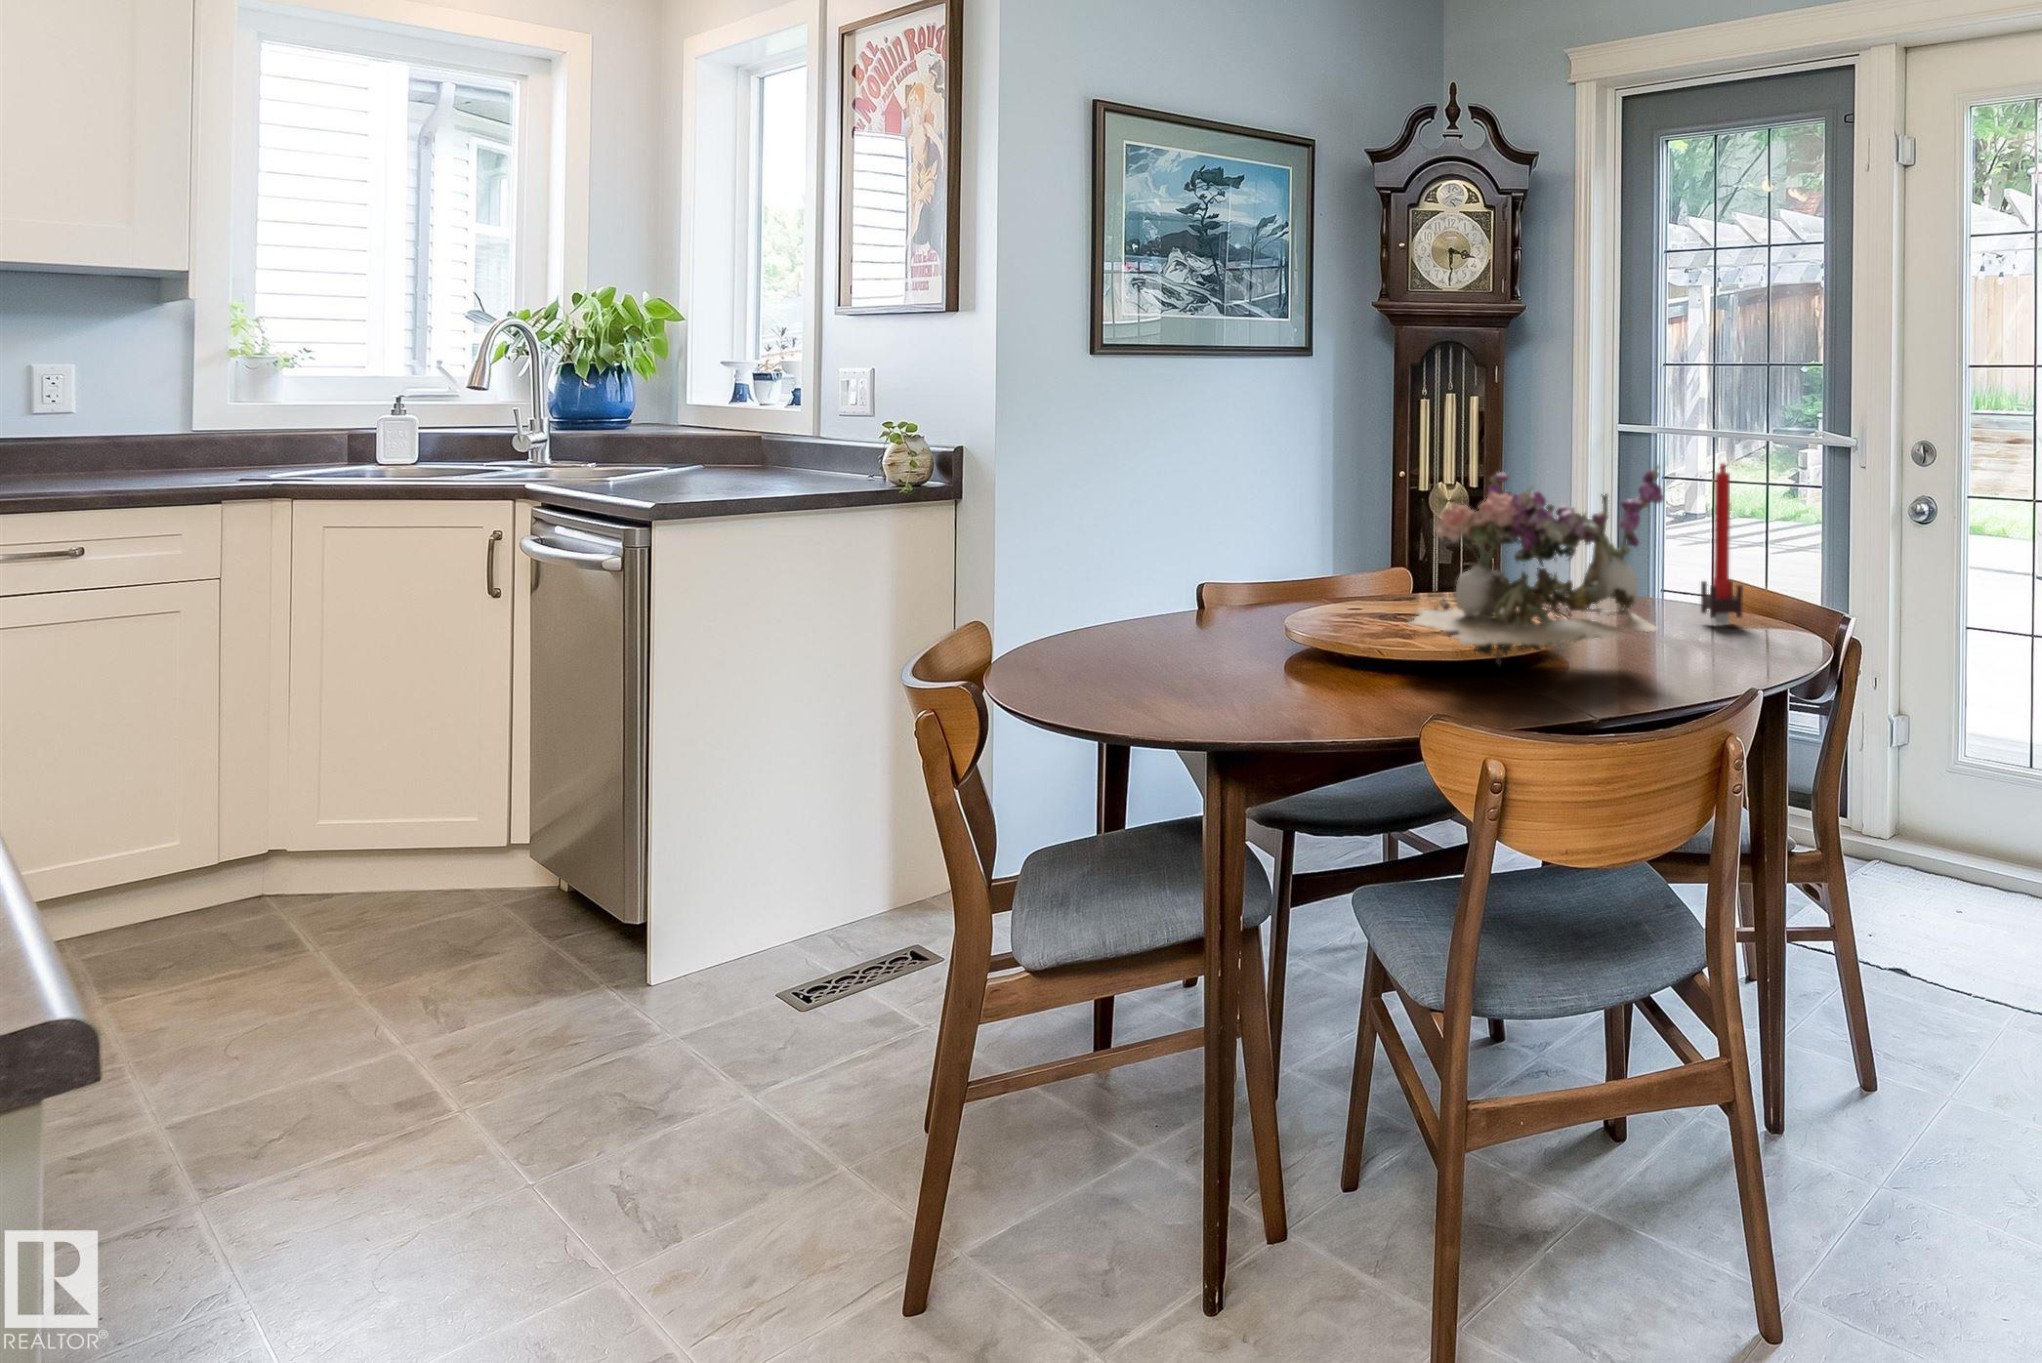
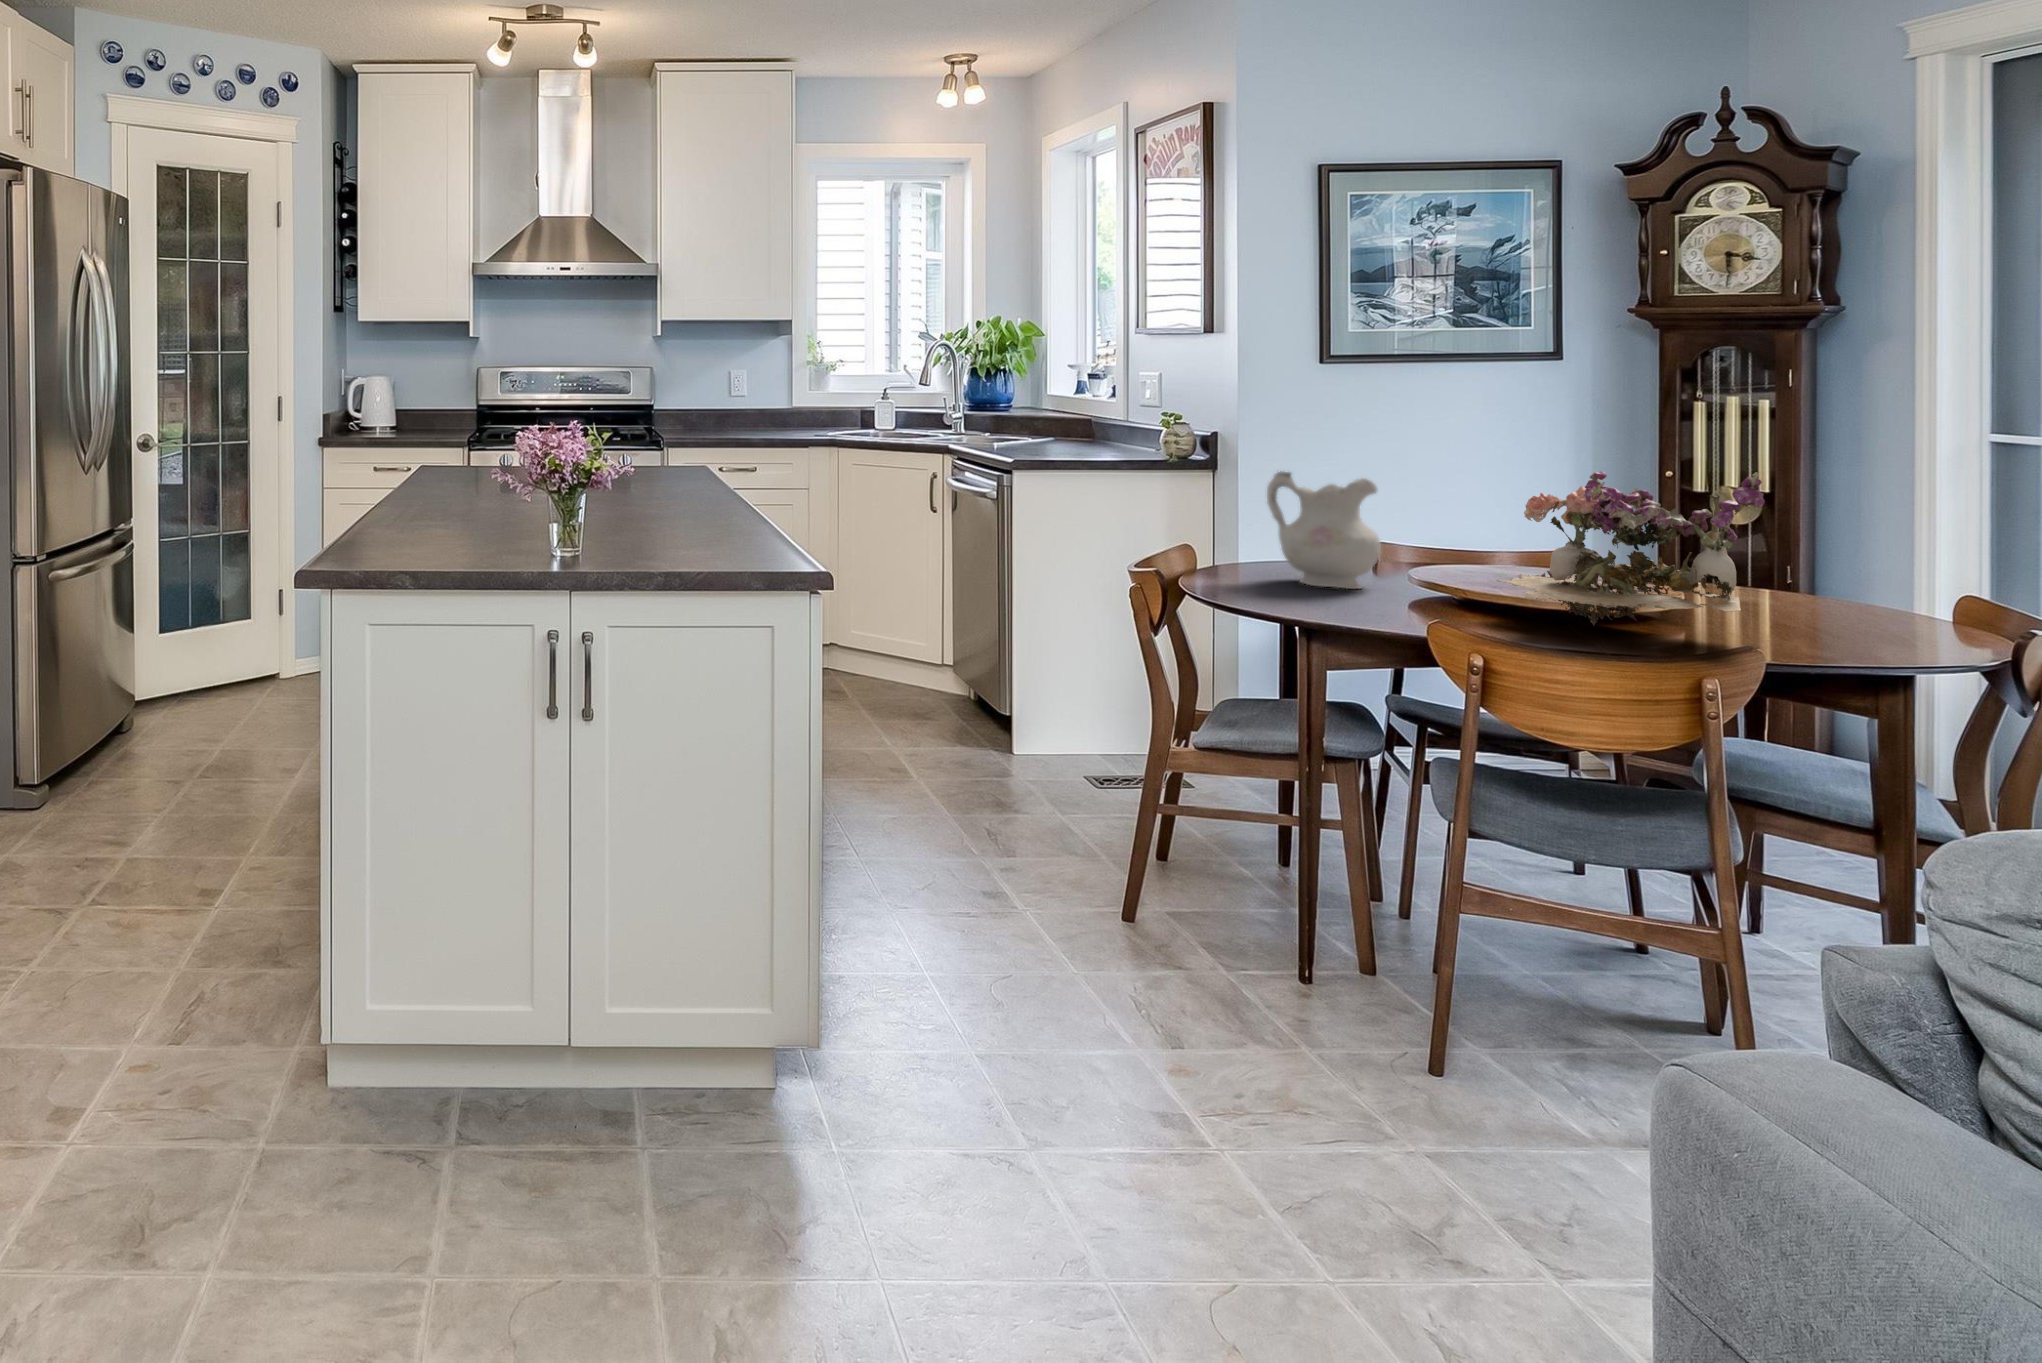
candle: present [1701,464,1743,625] -> none [1897,477,1944,635]
ceramic pitcher: none [1101,495,1245,659] -> present [1267,471,1381,589]

